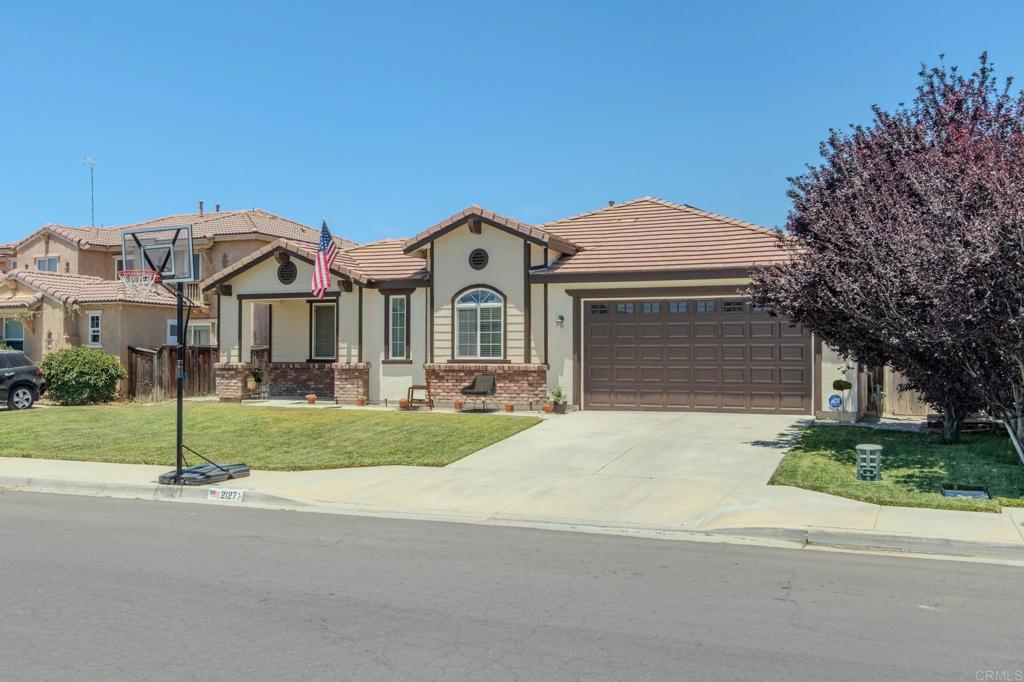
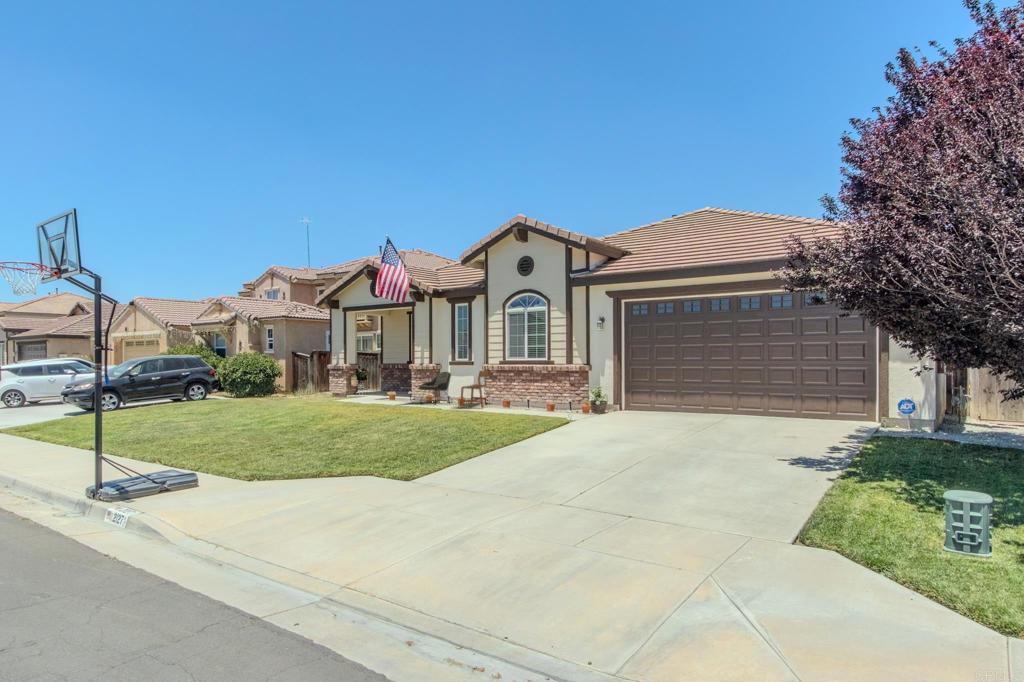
lounge chair: present [460,374,497,411] -> present [419,372,451,403]
potted tree: present [833,379,852,421] -> none [904,380,931,431]

